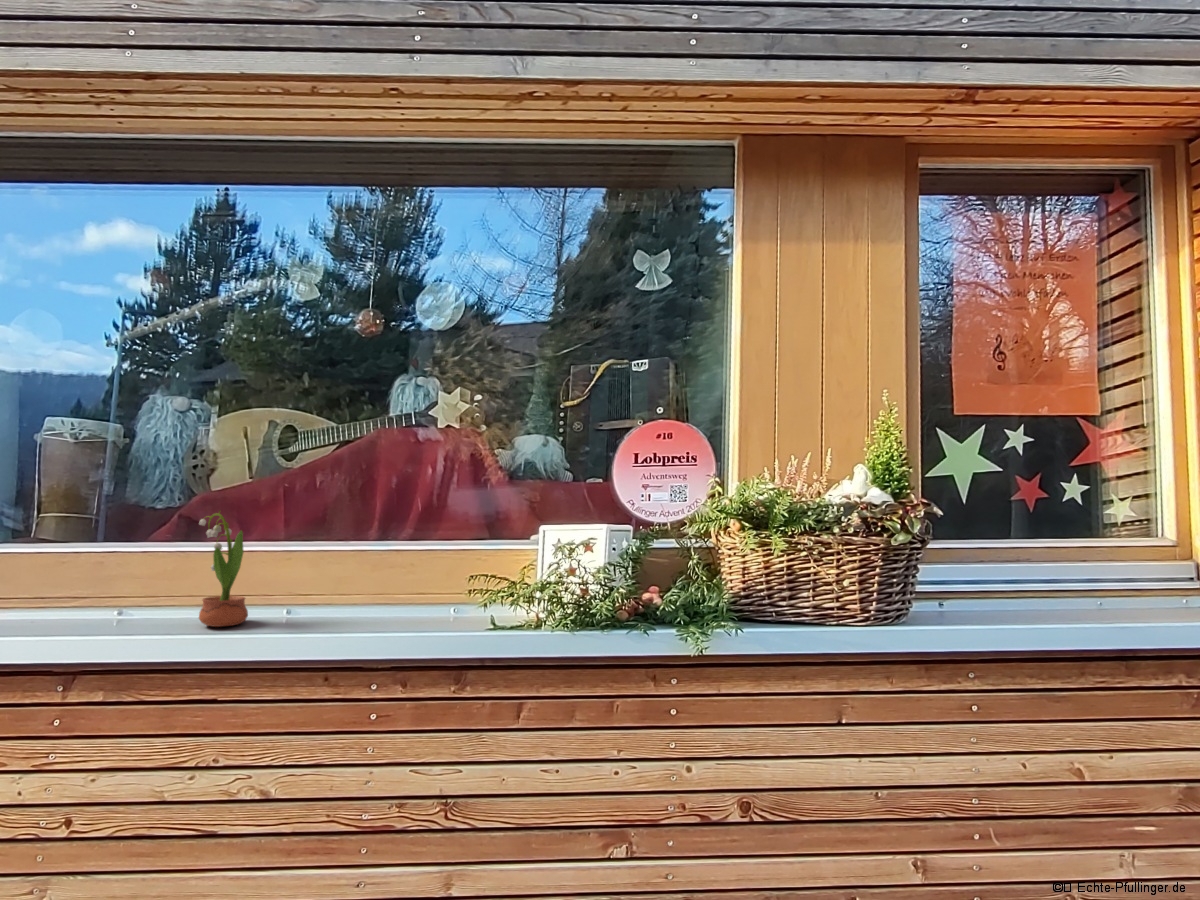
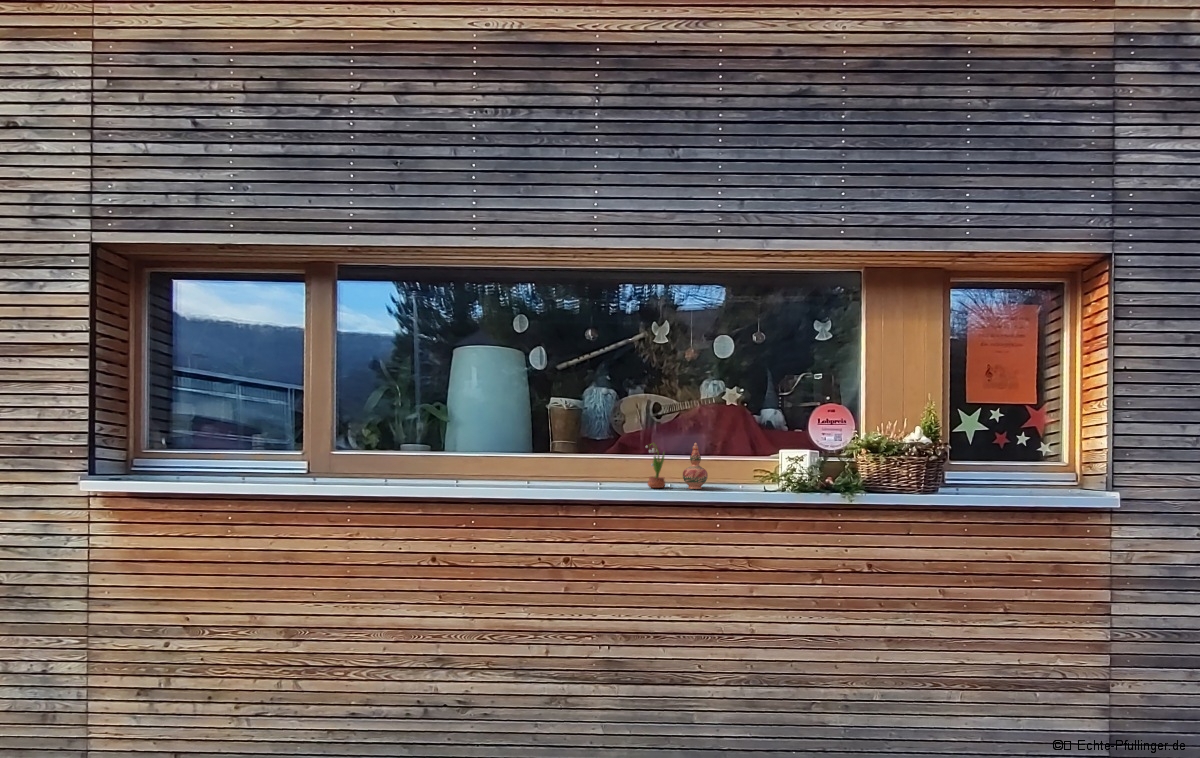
decorative vase: none [287,510,352,627] -> present [683,443,708,489]

